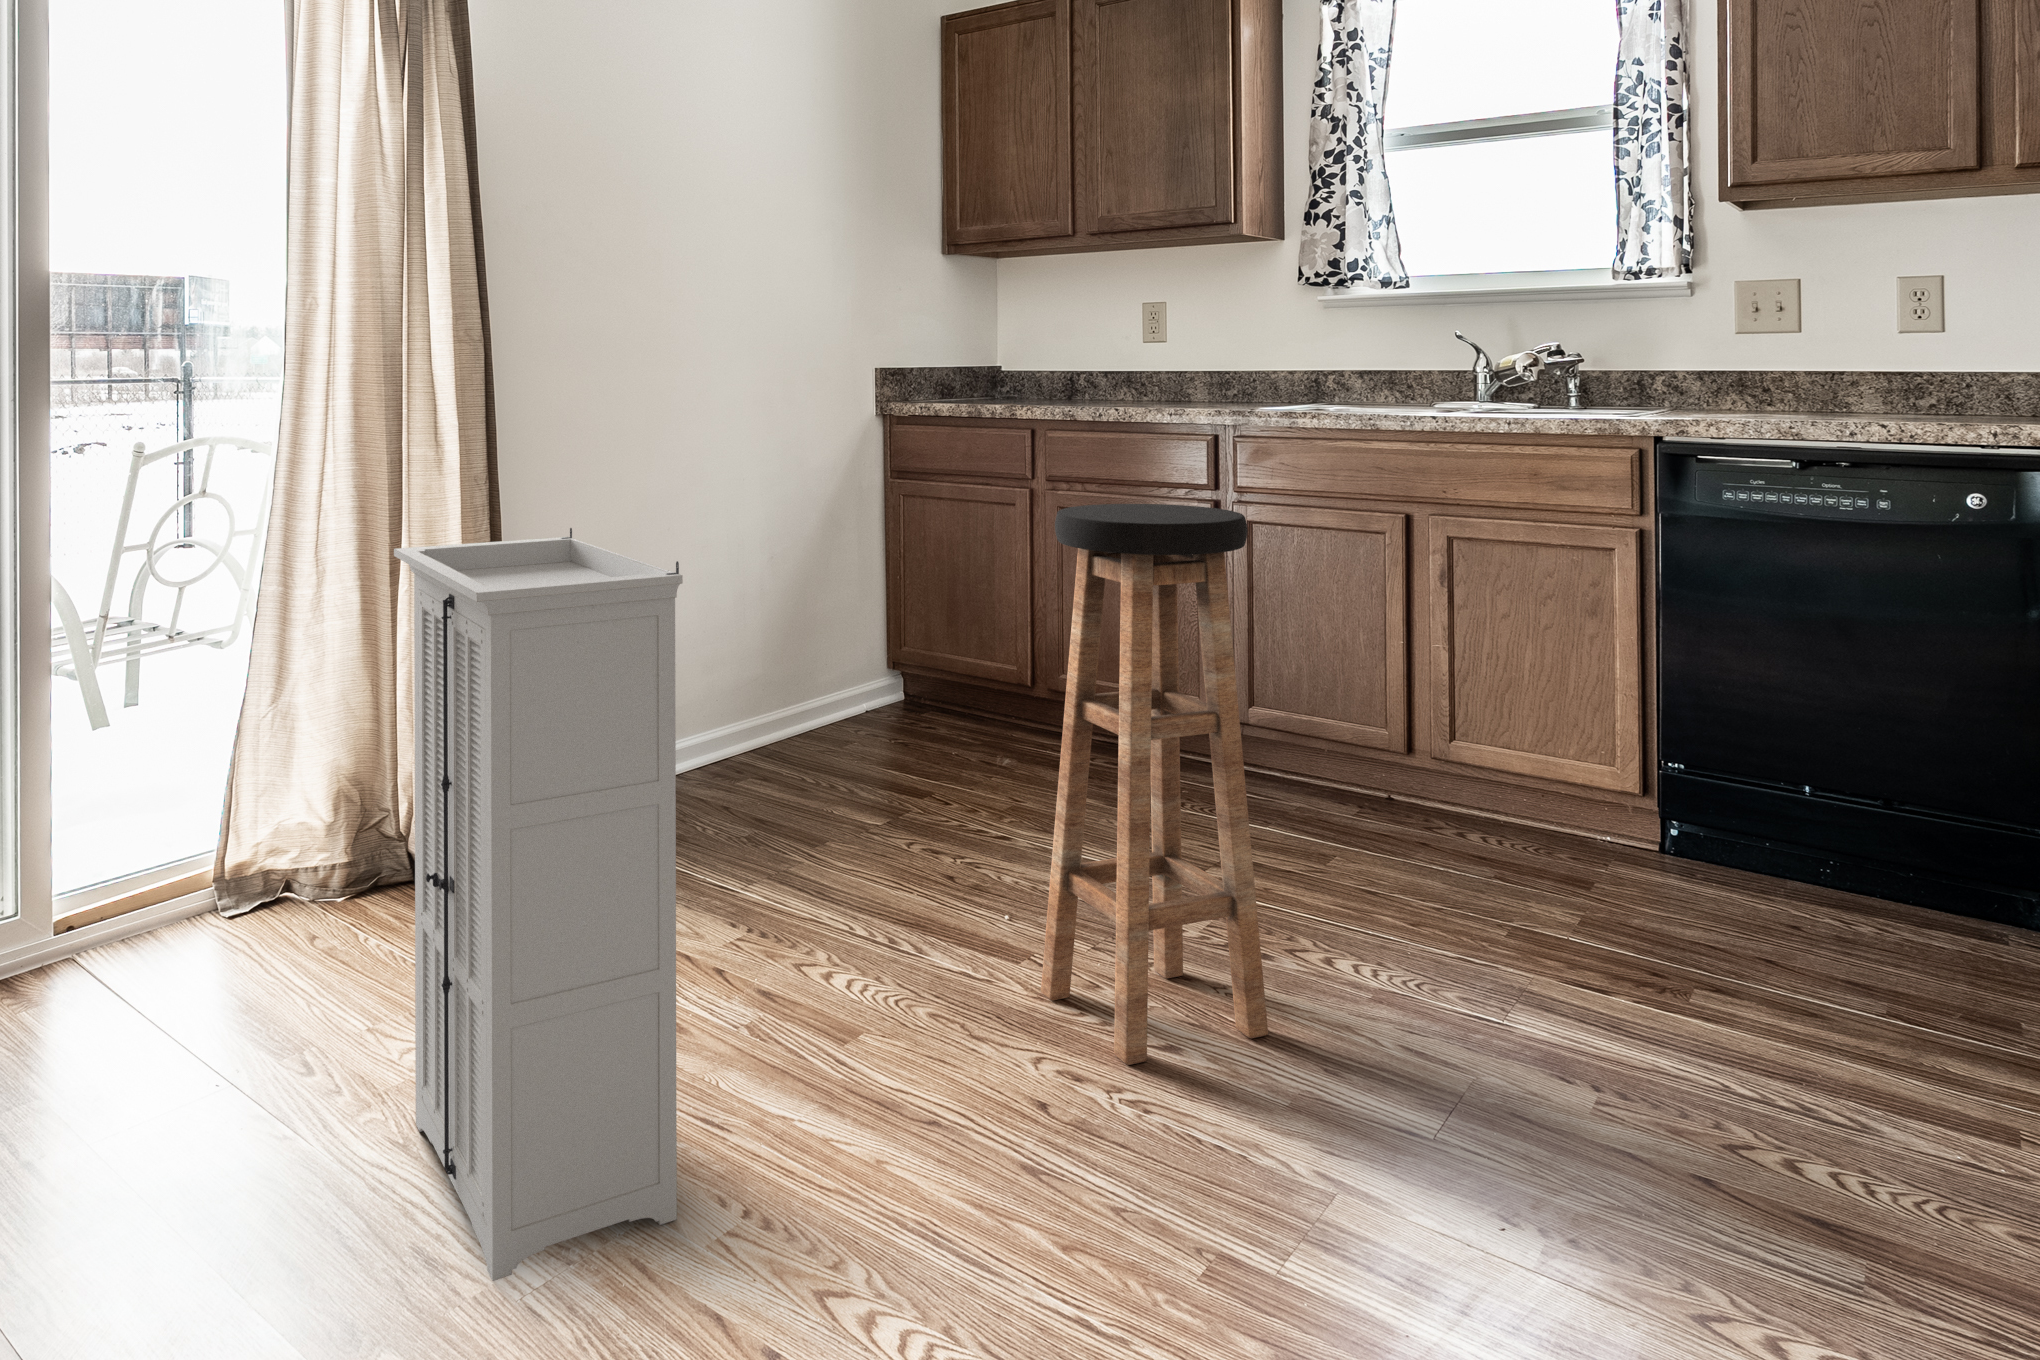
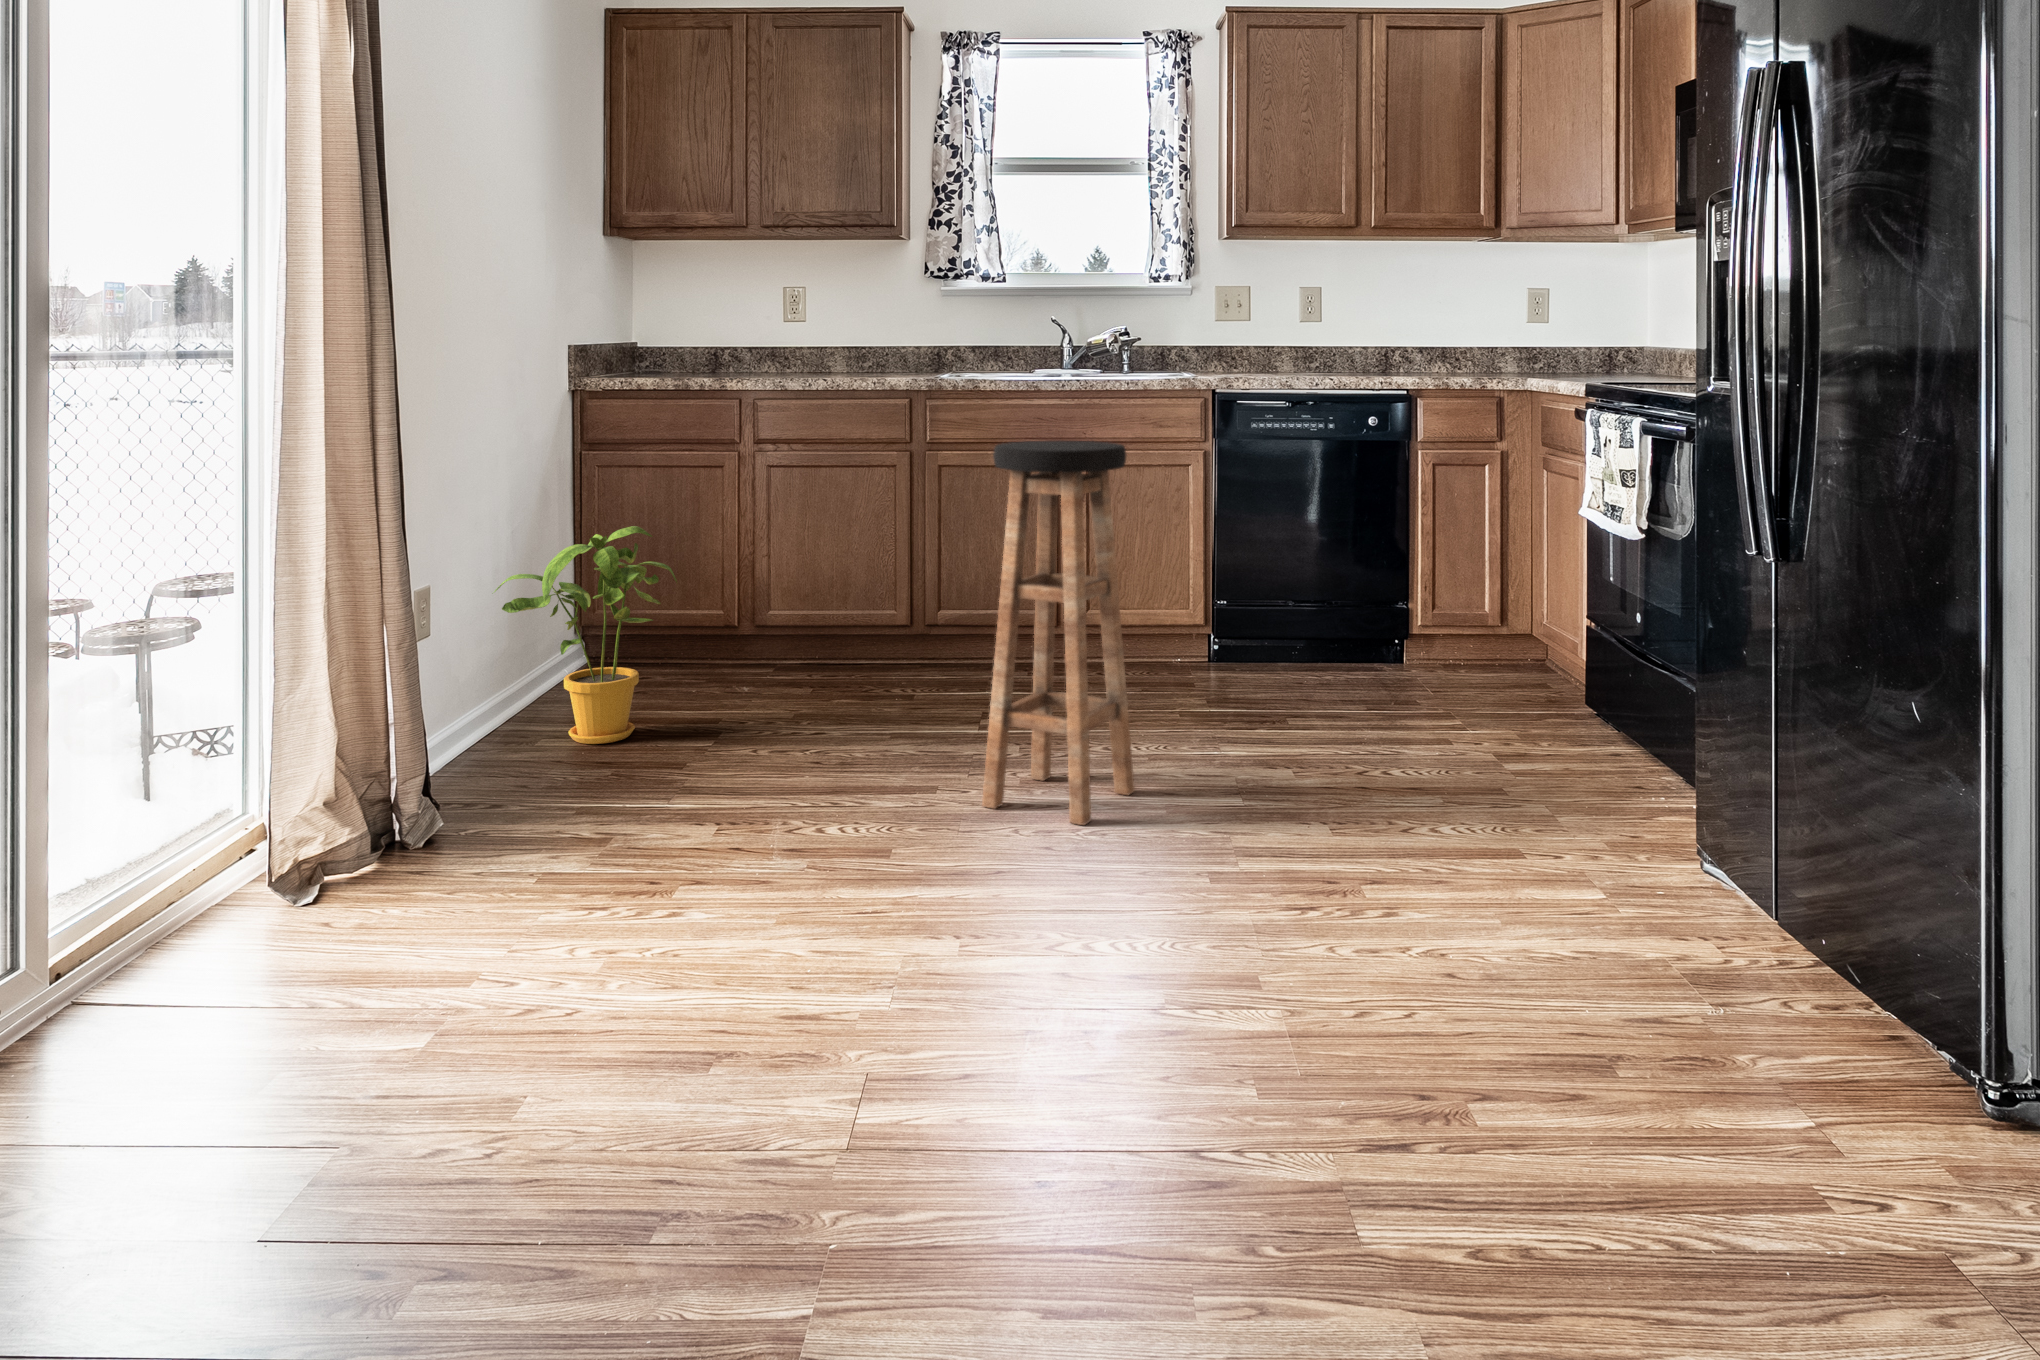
storage cabinet: present [394,528,683,1281] -> none [652,477,961,1036]
house plant: none [707,567,882,798] -> present [494,526,677,744]

